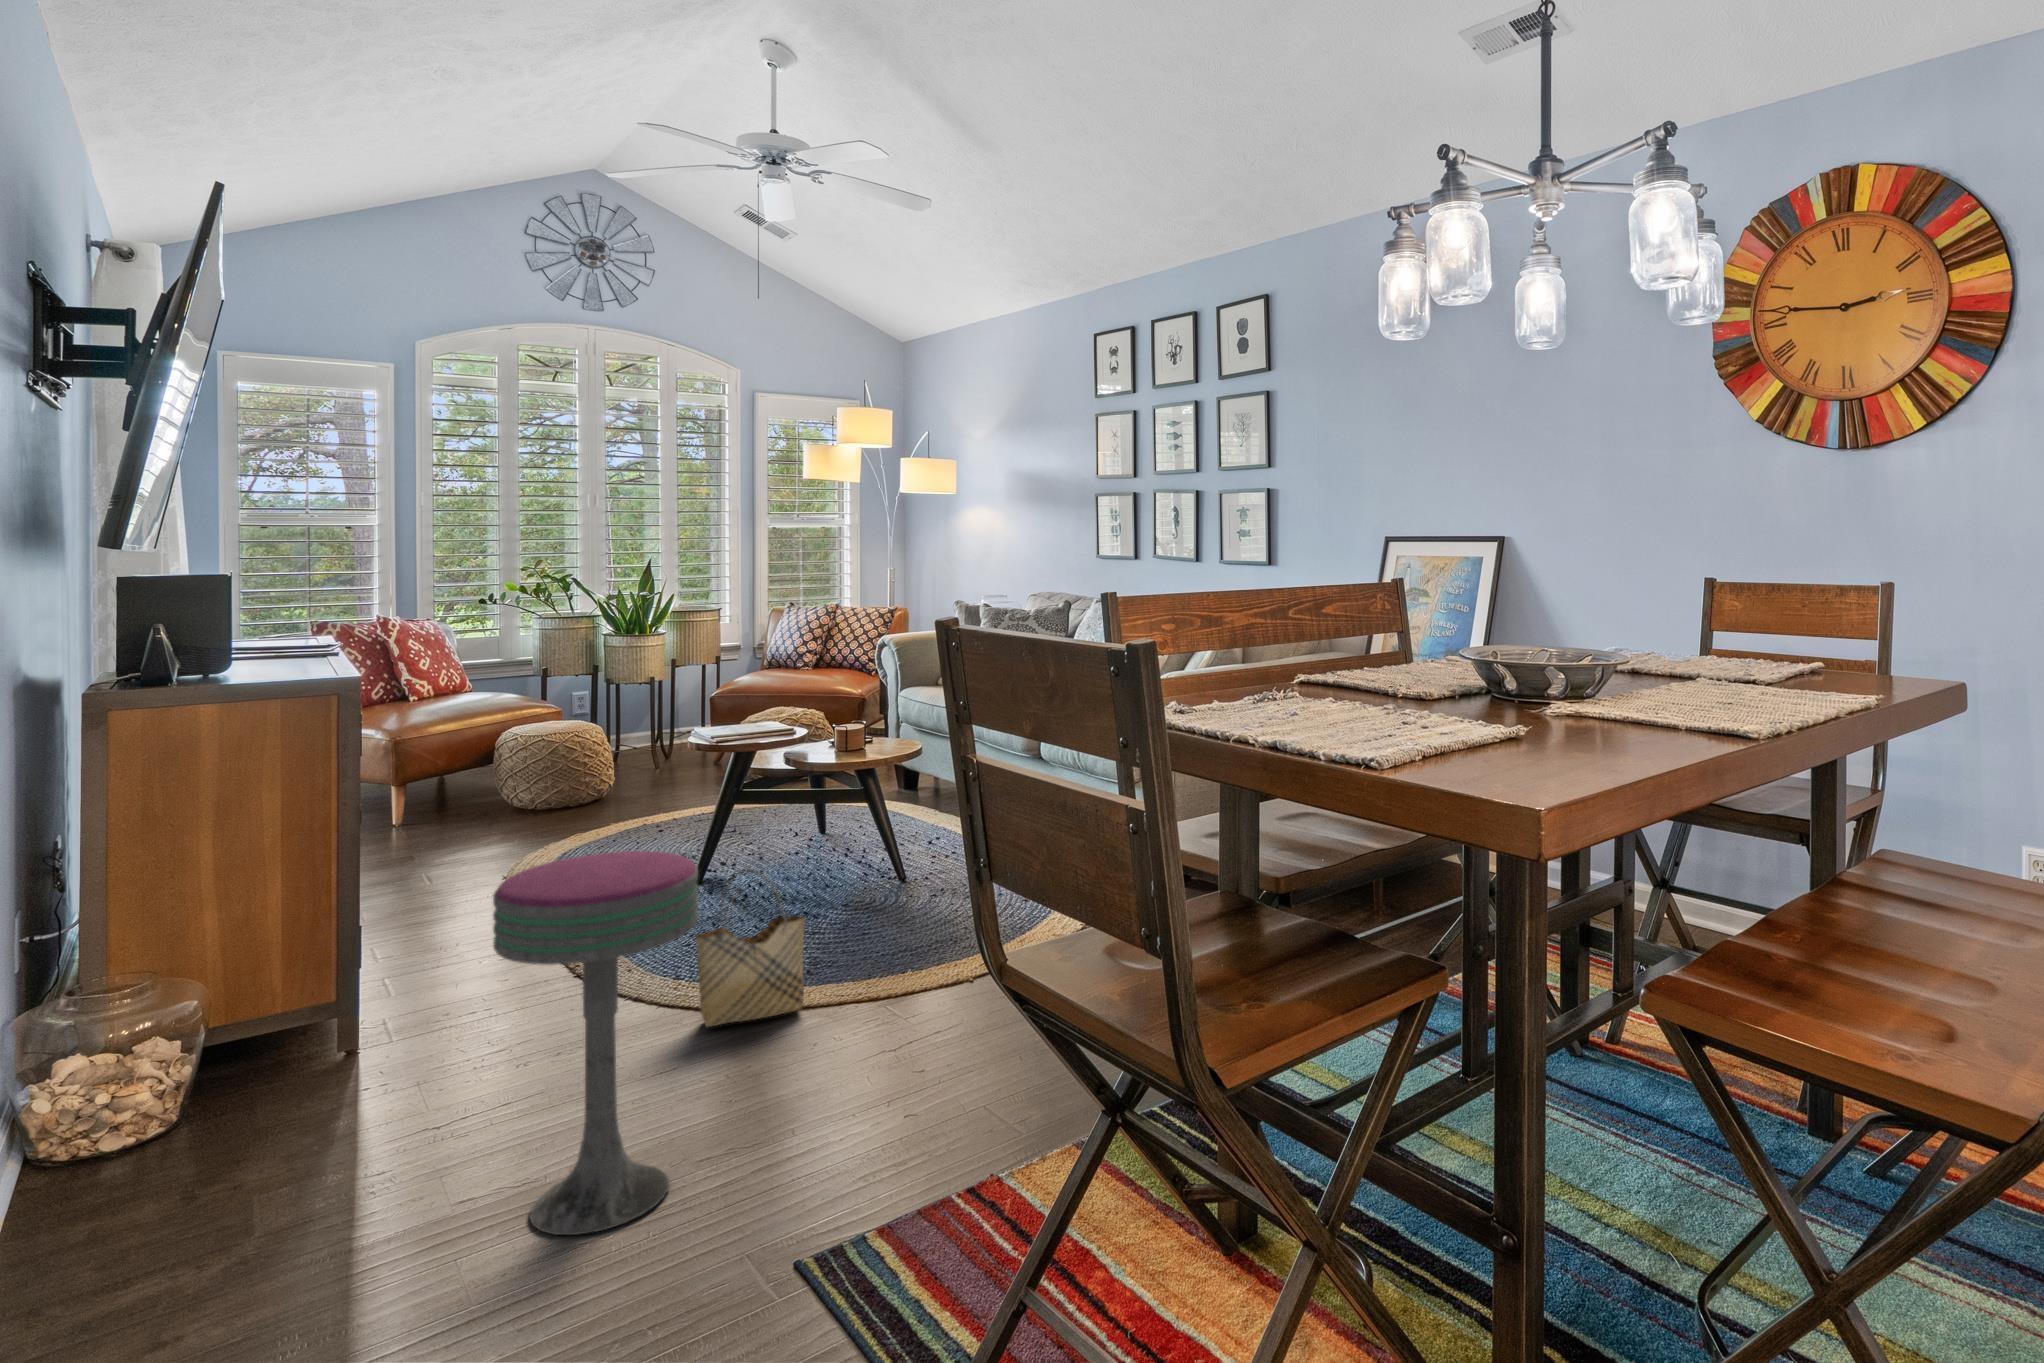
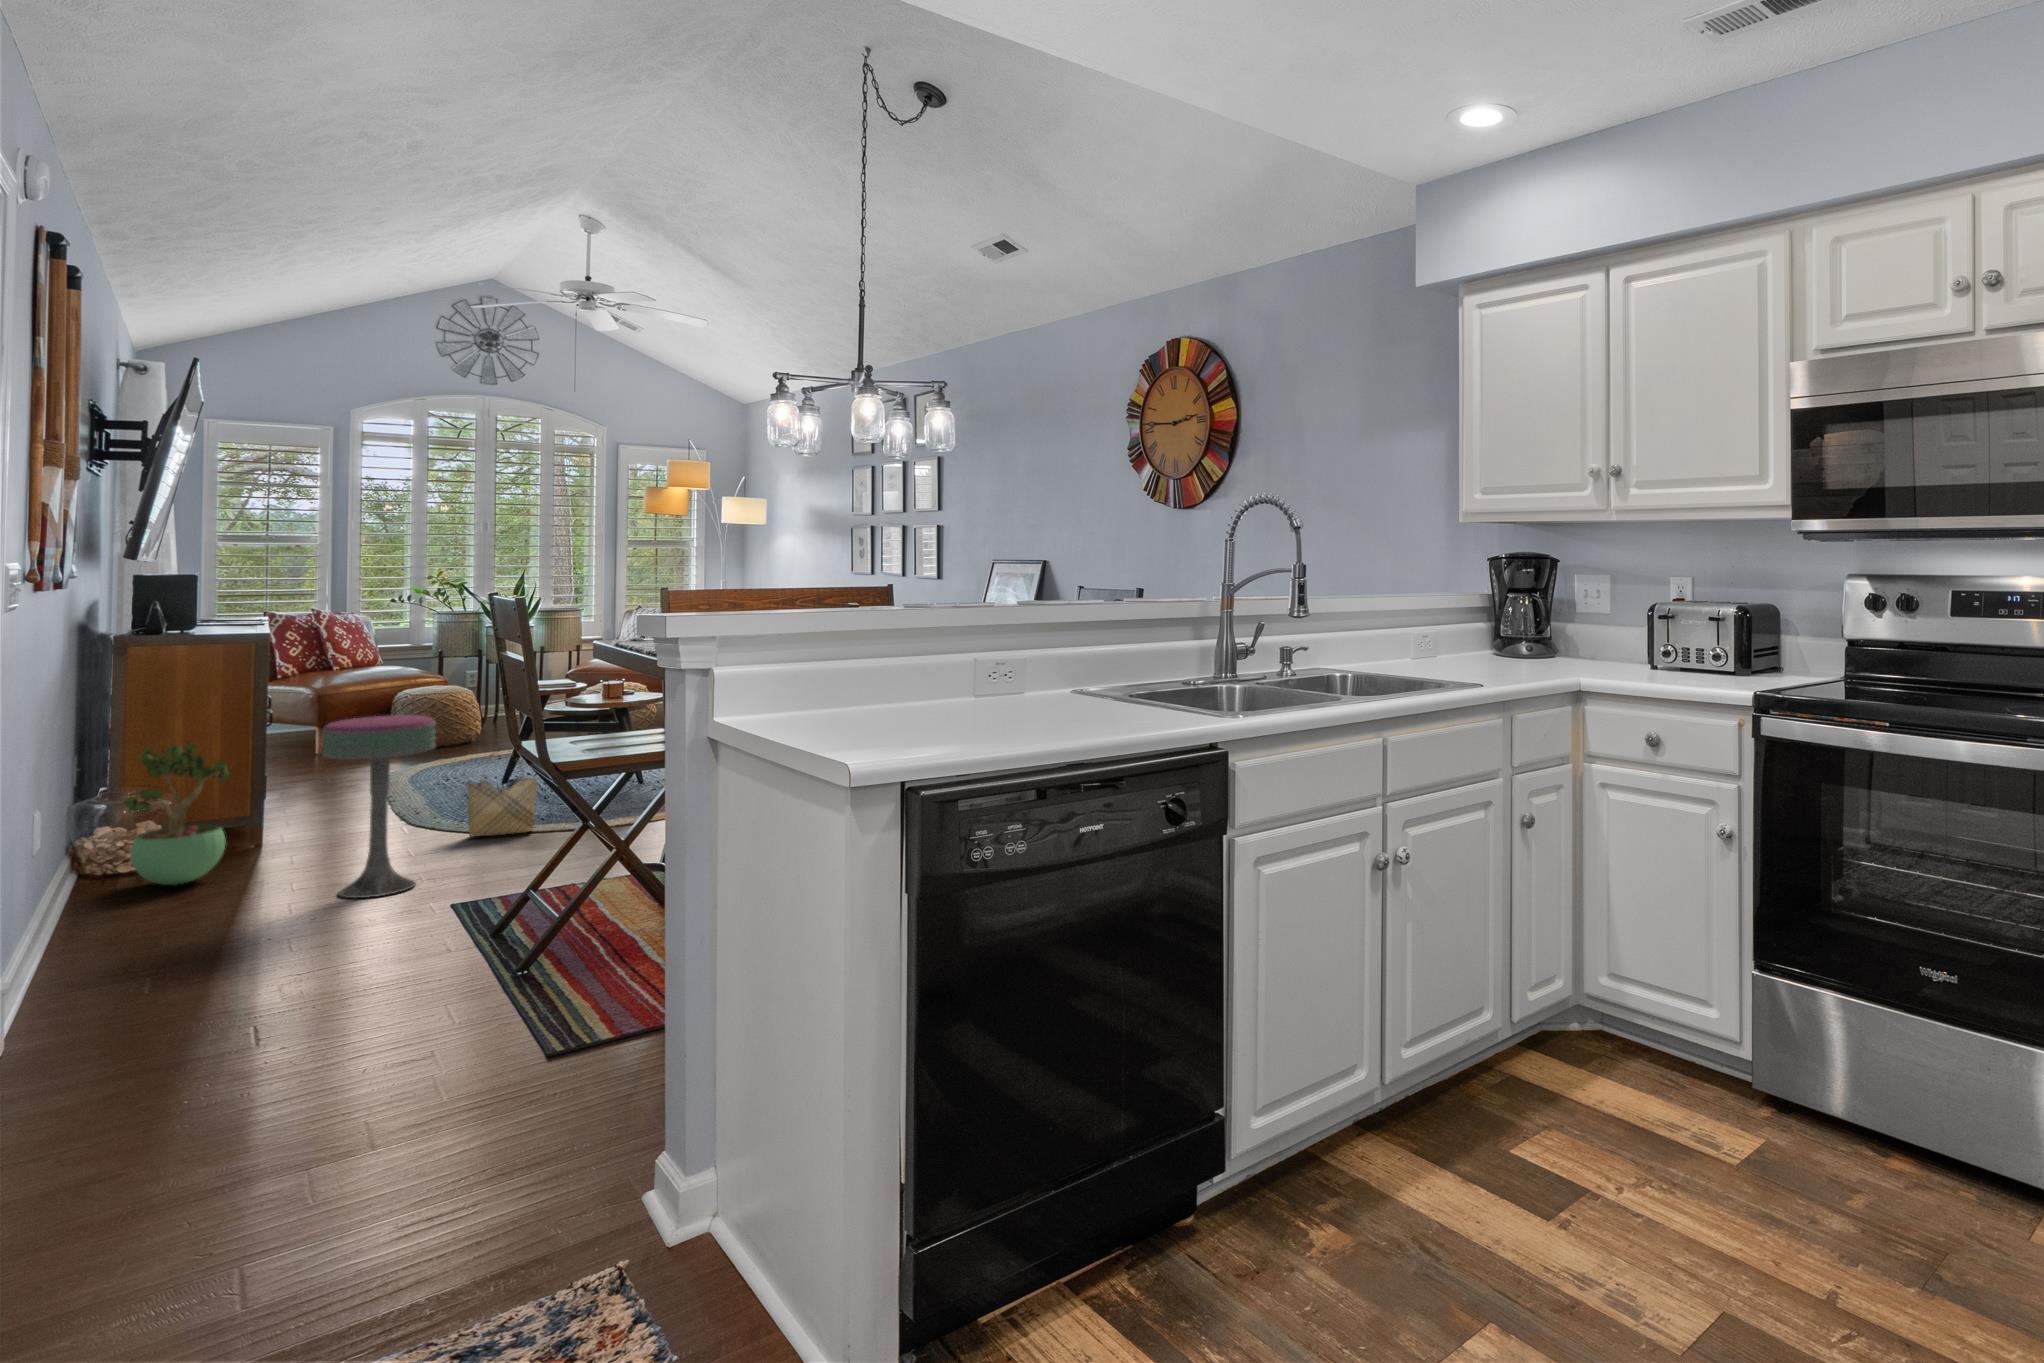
potted plant: none [101,914,311,1193] -> present [123,743,230,885]

